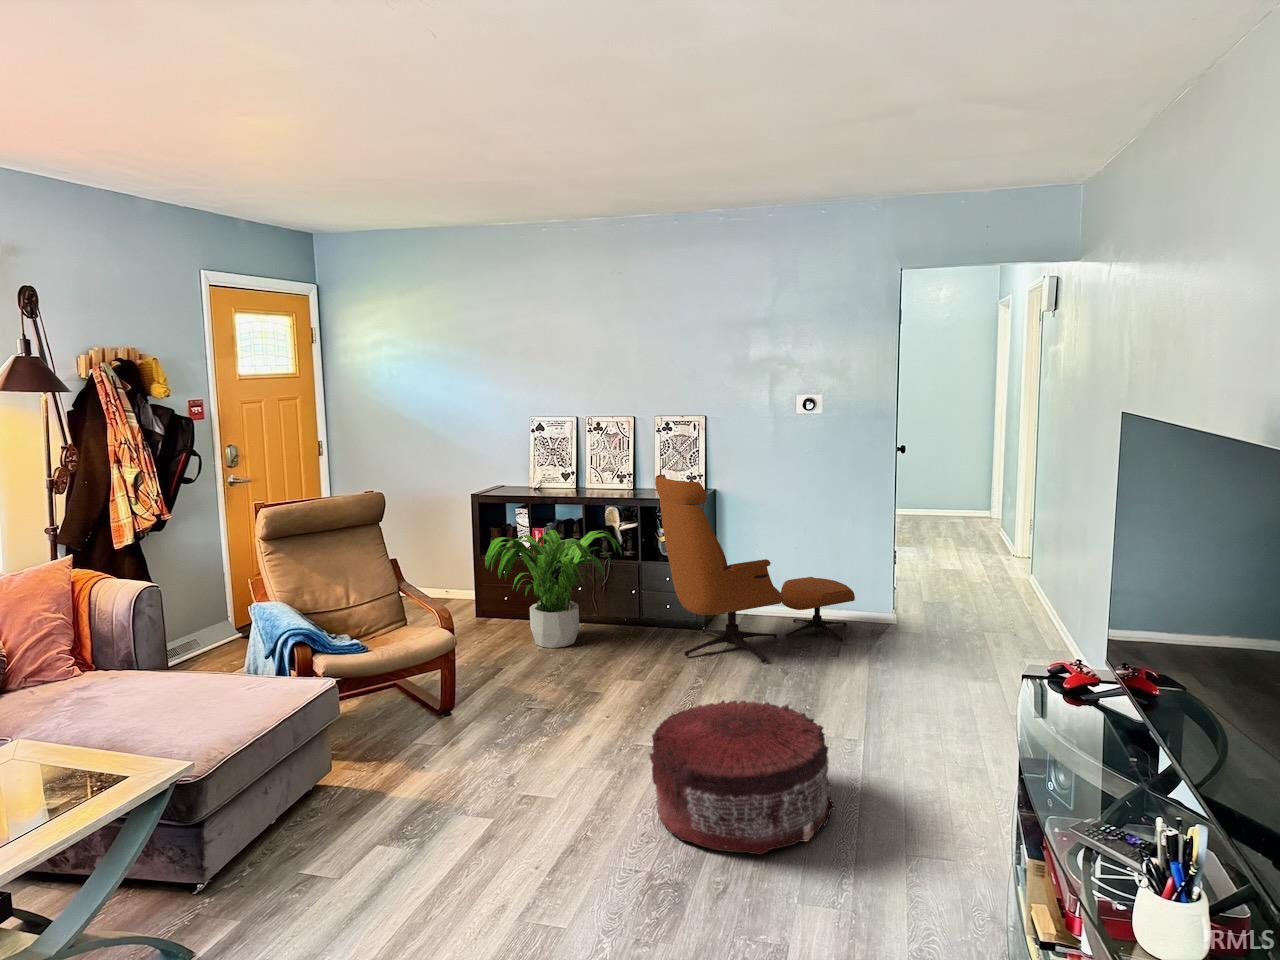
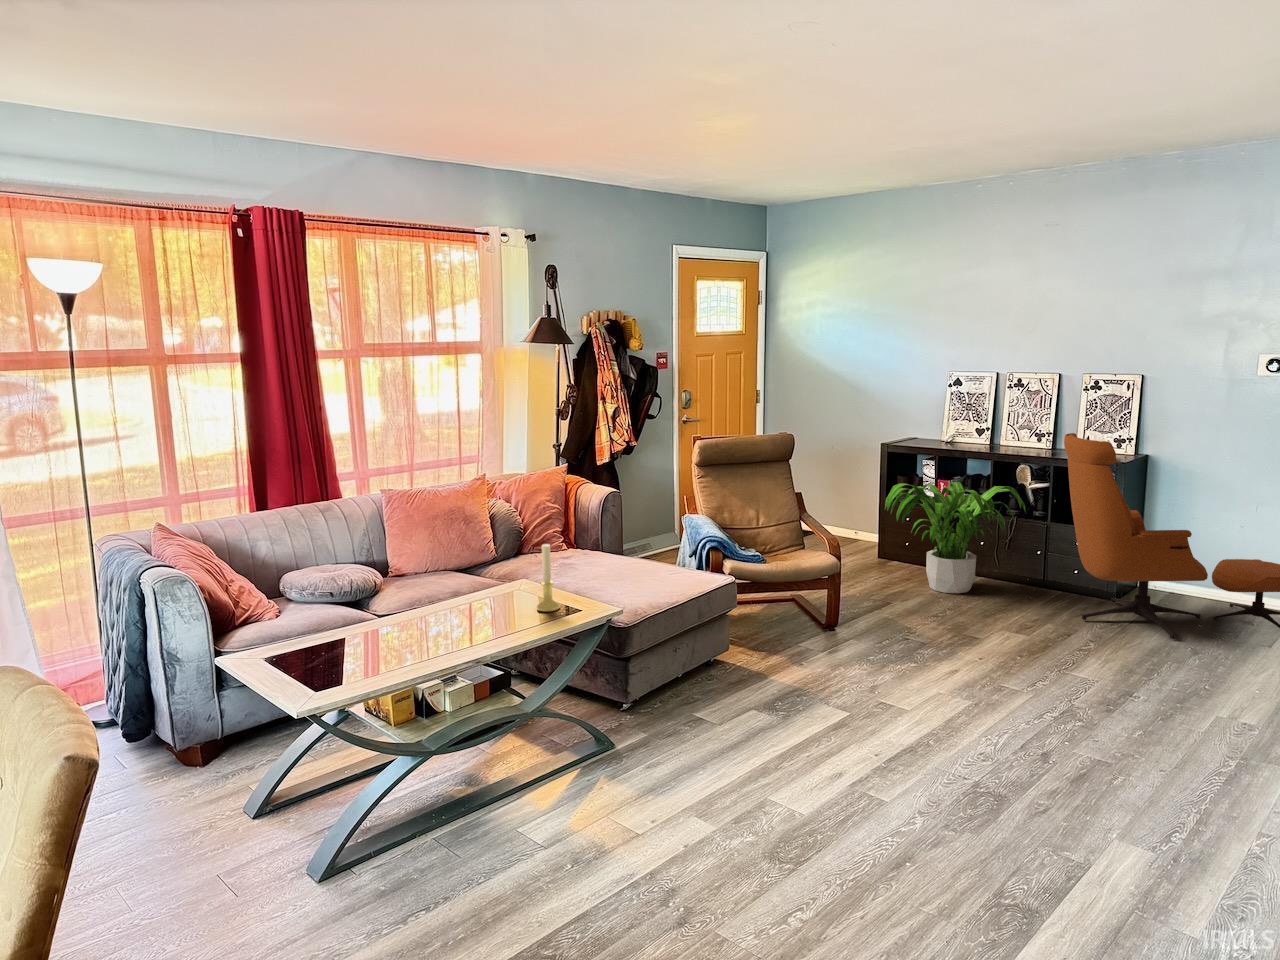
candle holder: none [49,686,89,789] -> present [537,544,560,612]
pouf: present [649,700,835,855] -> none [997,651,1195,796]

